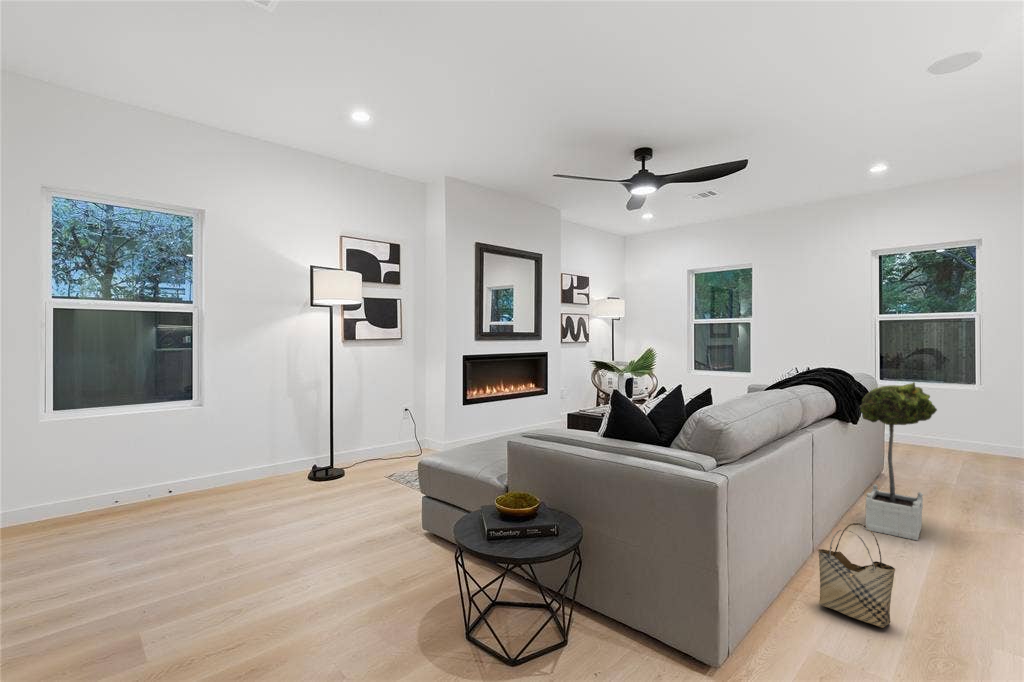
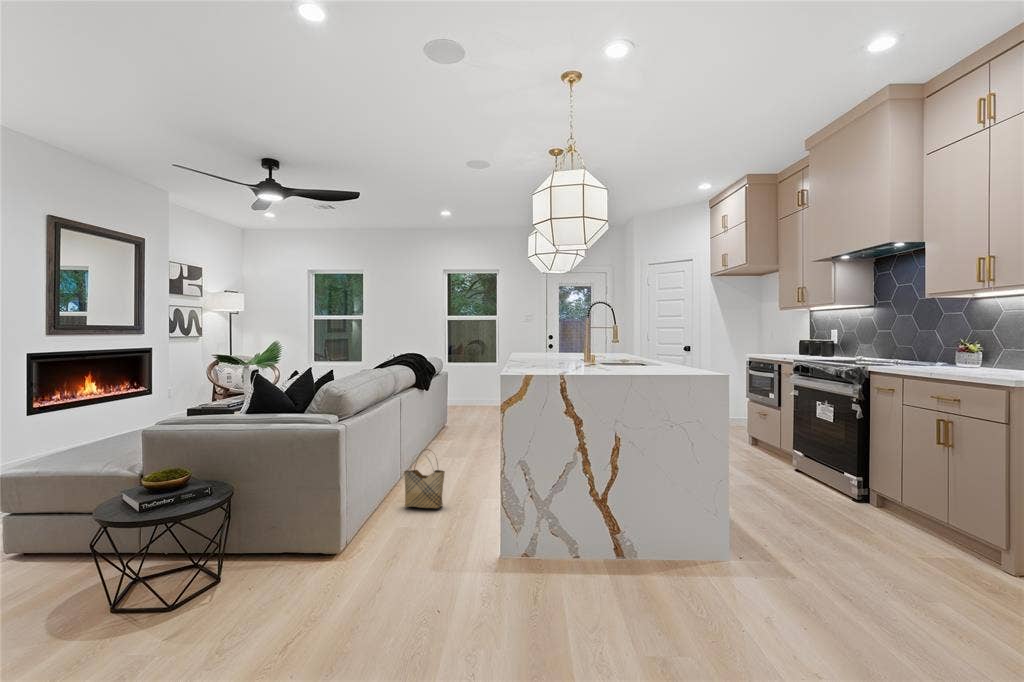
potted tree: present [859,382,937,540] -> none [431,360,471,460]

